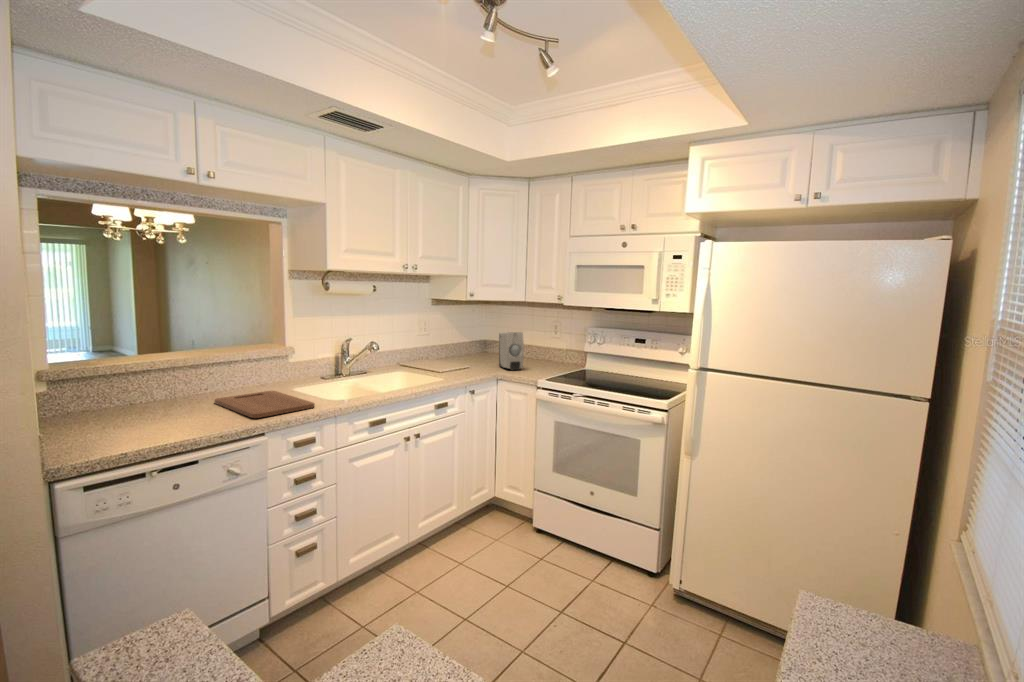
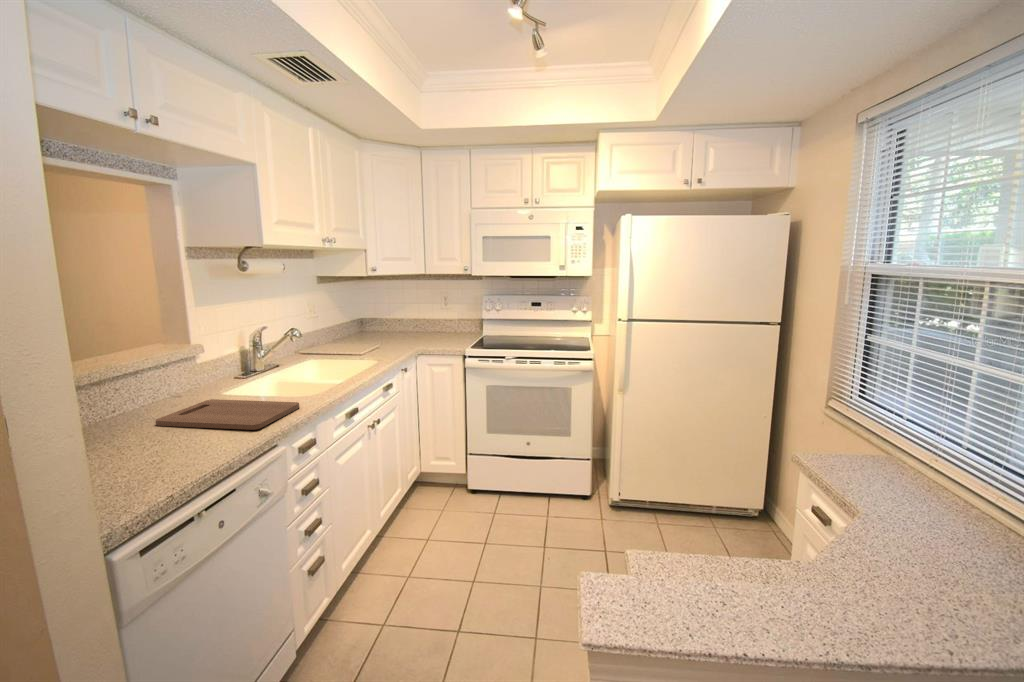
soap dispenser: present [499,332,524,370] -> none [401,305,432,344]

